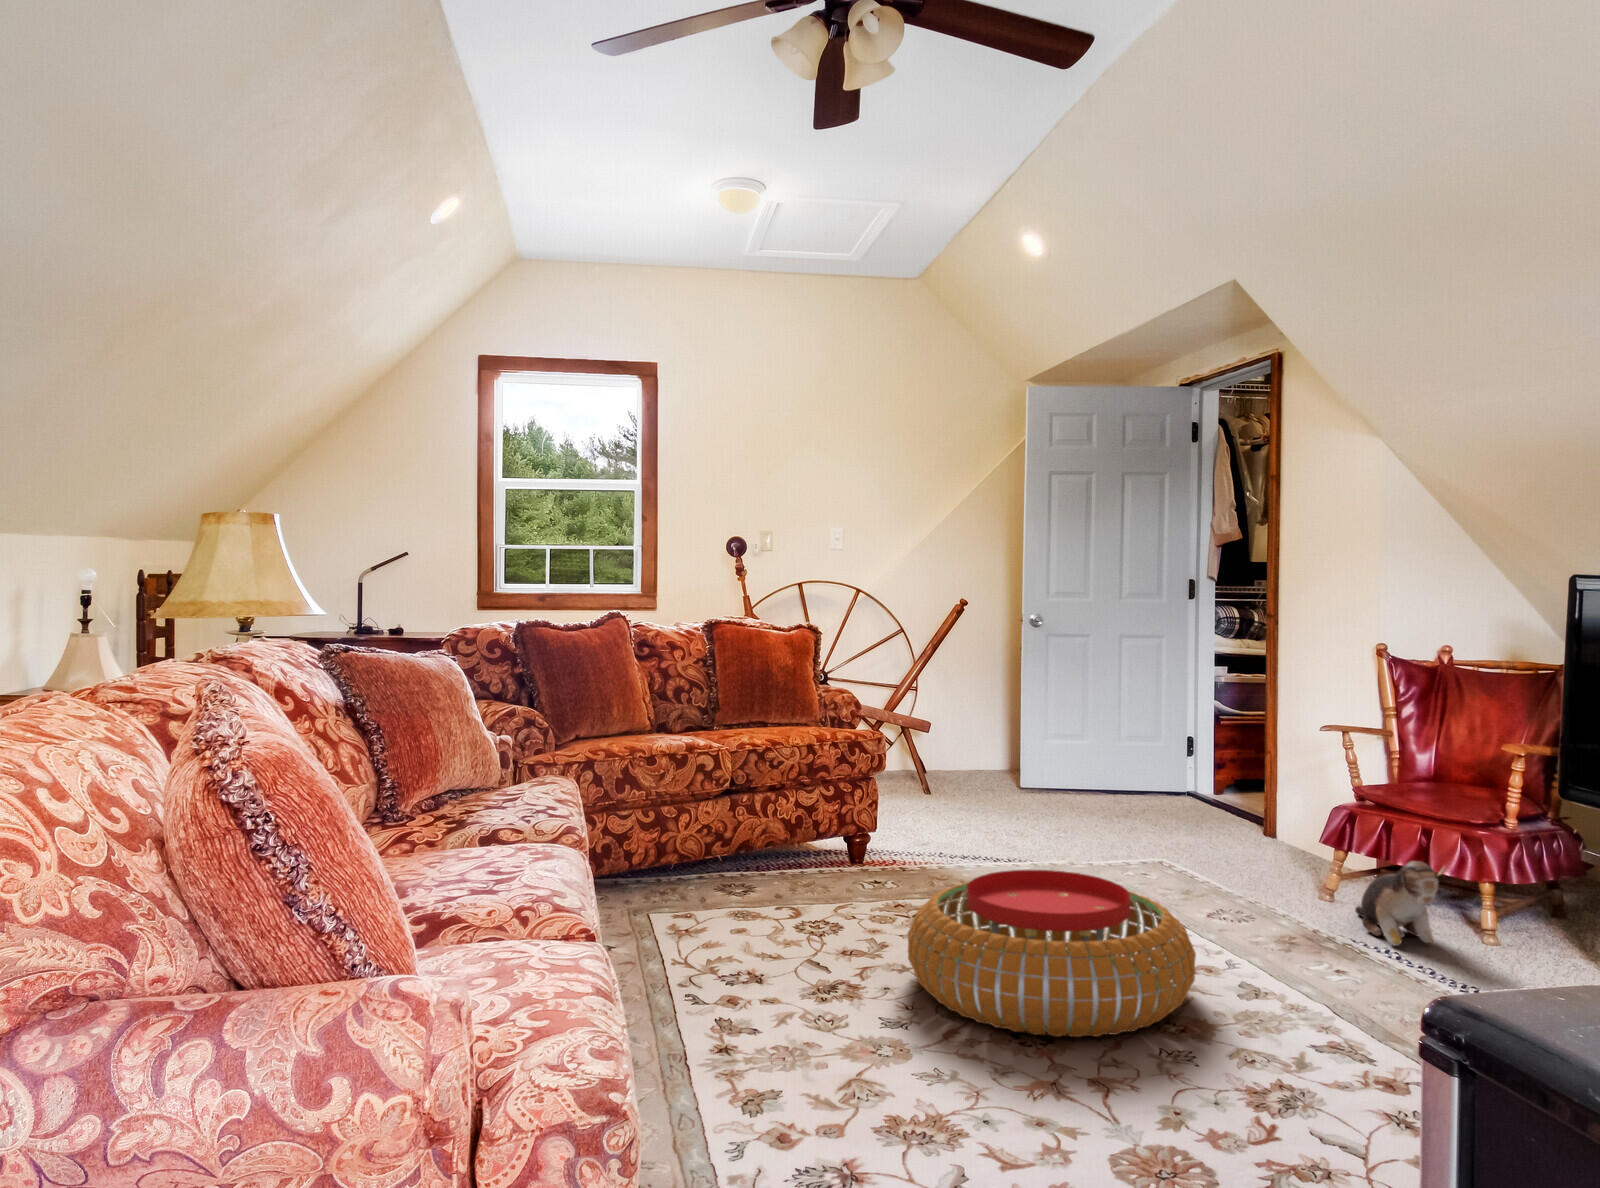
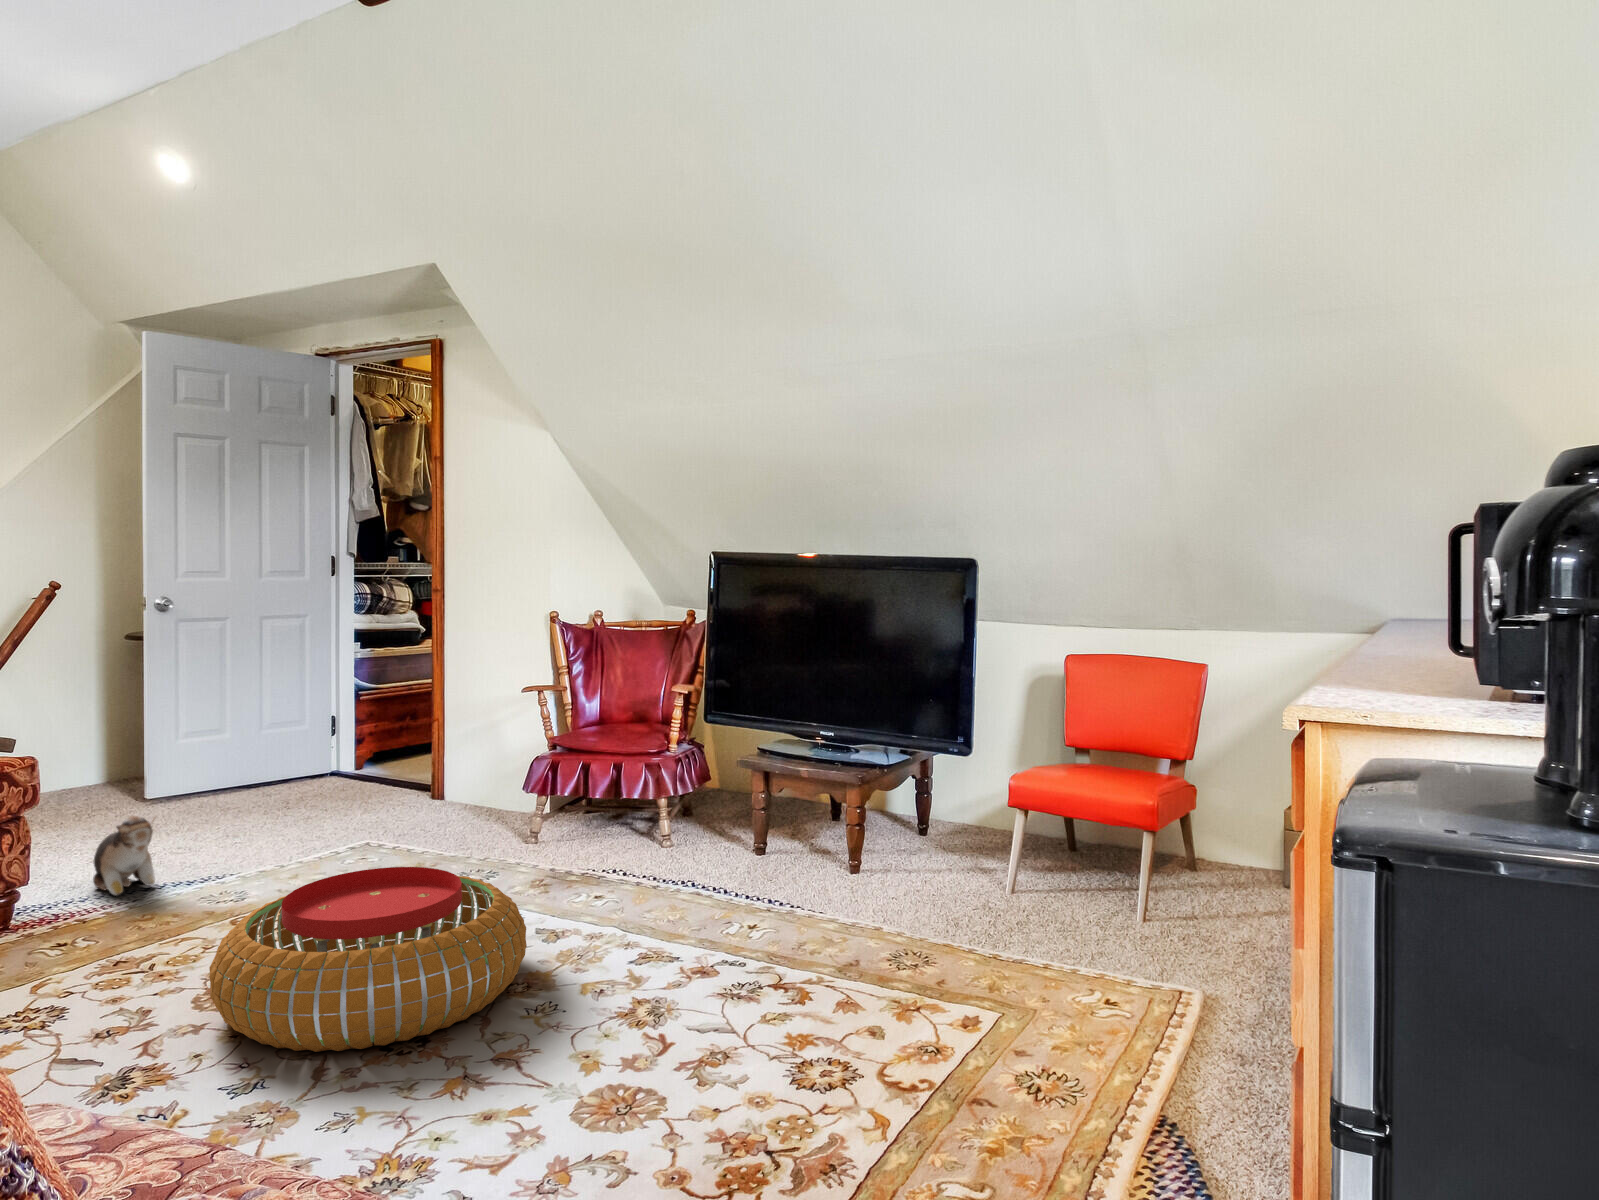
plush toy: present [1355,861,1445,946] -> present [93,816,155,895]

